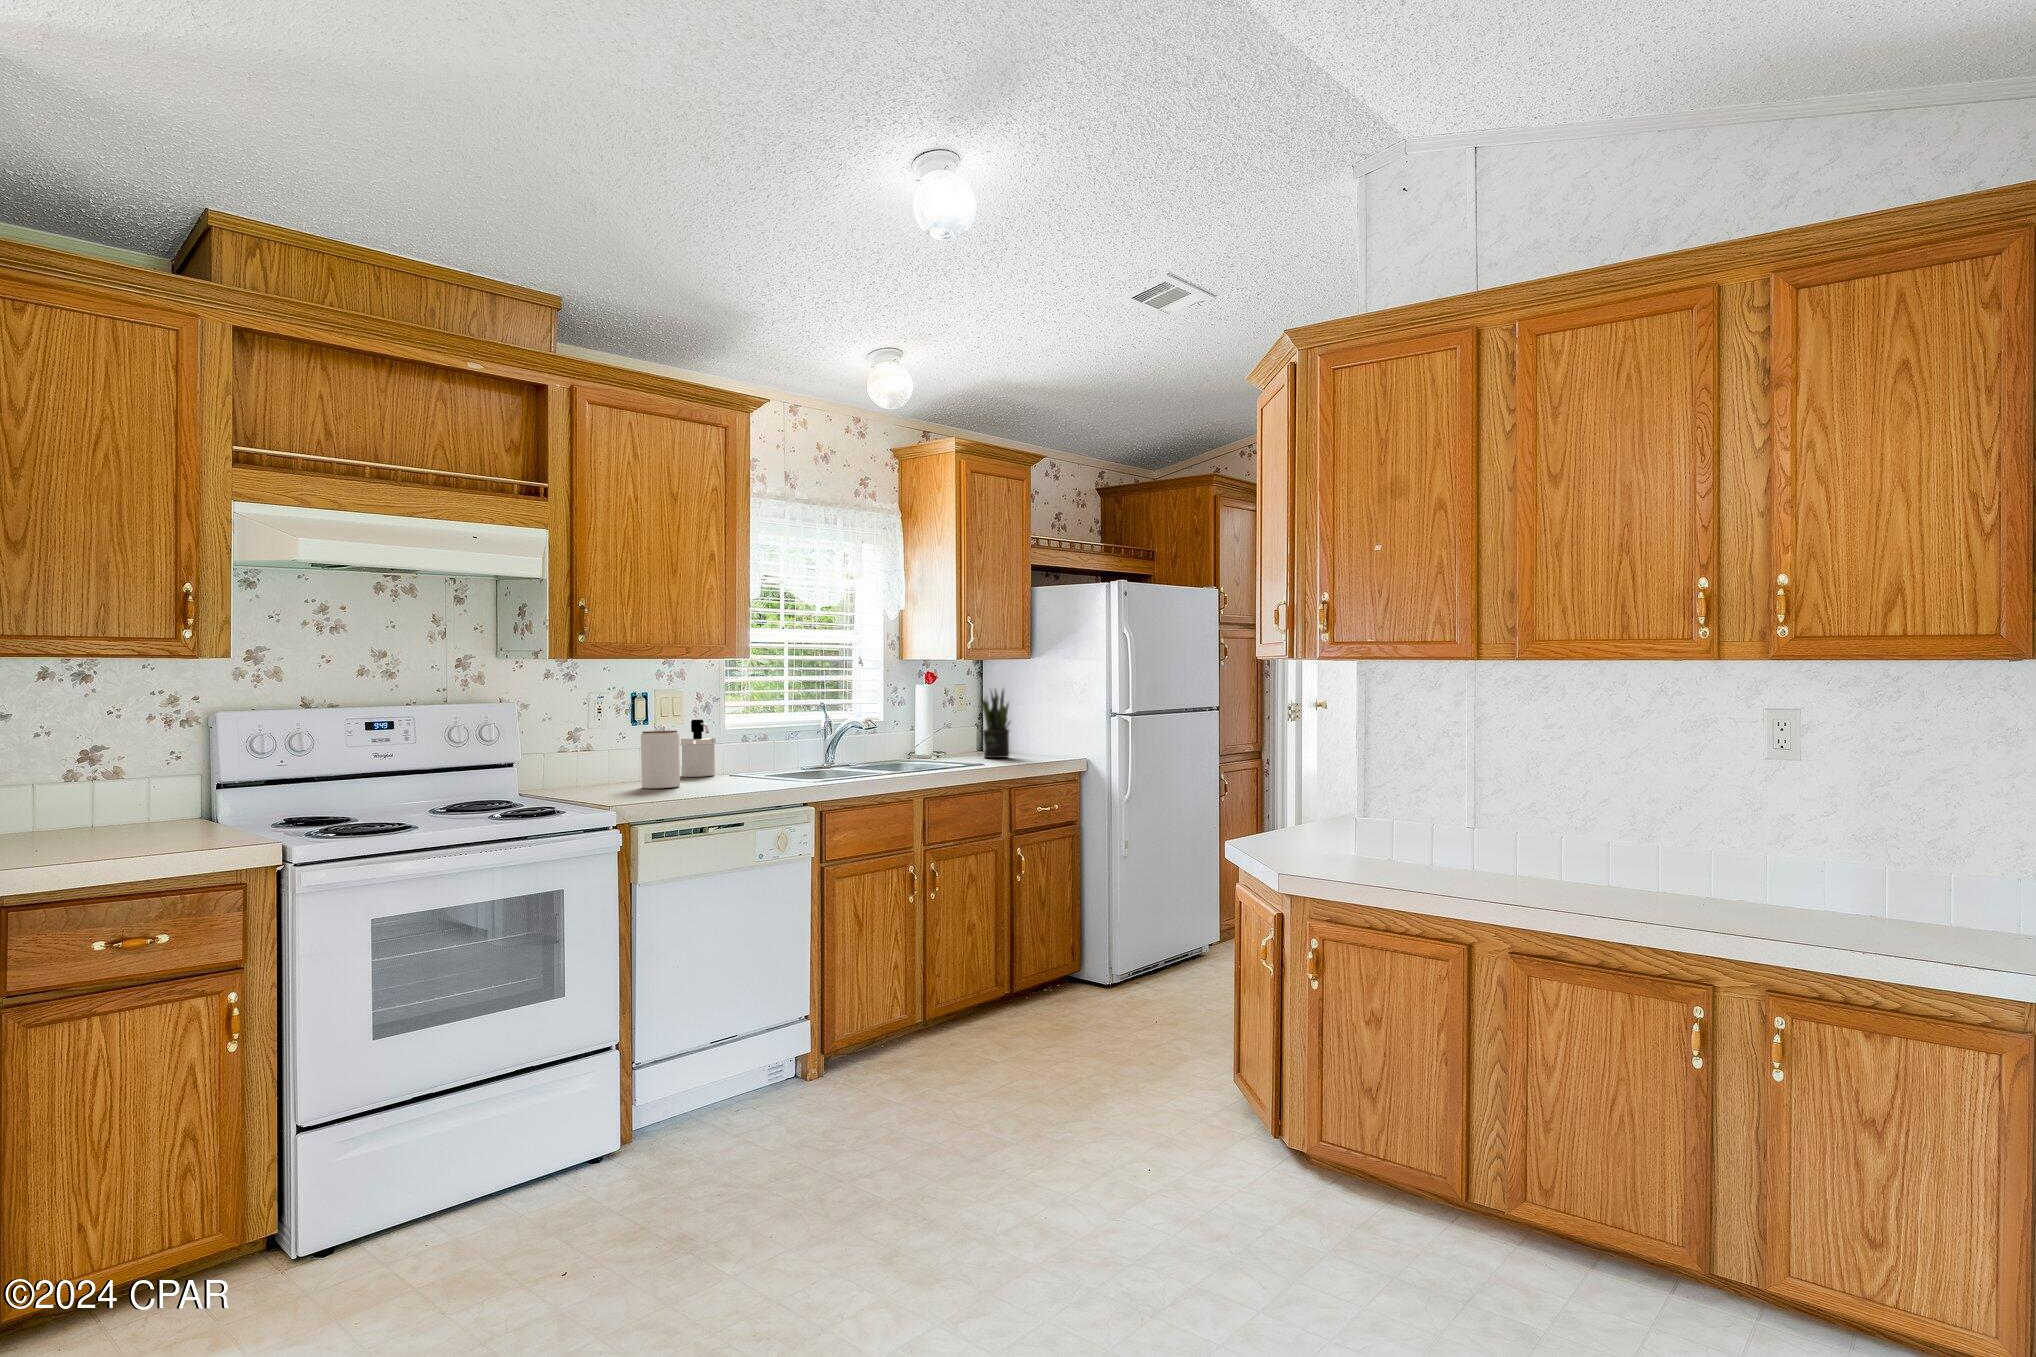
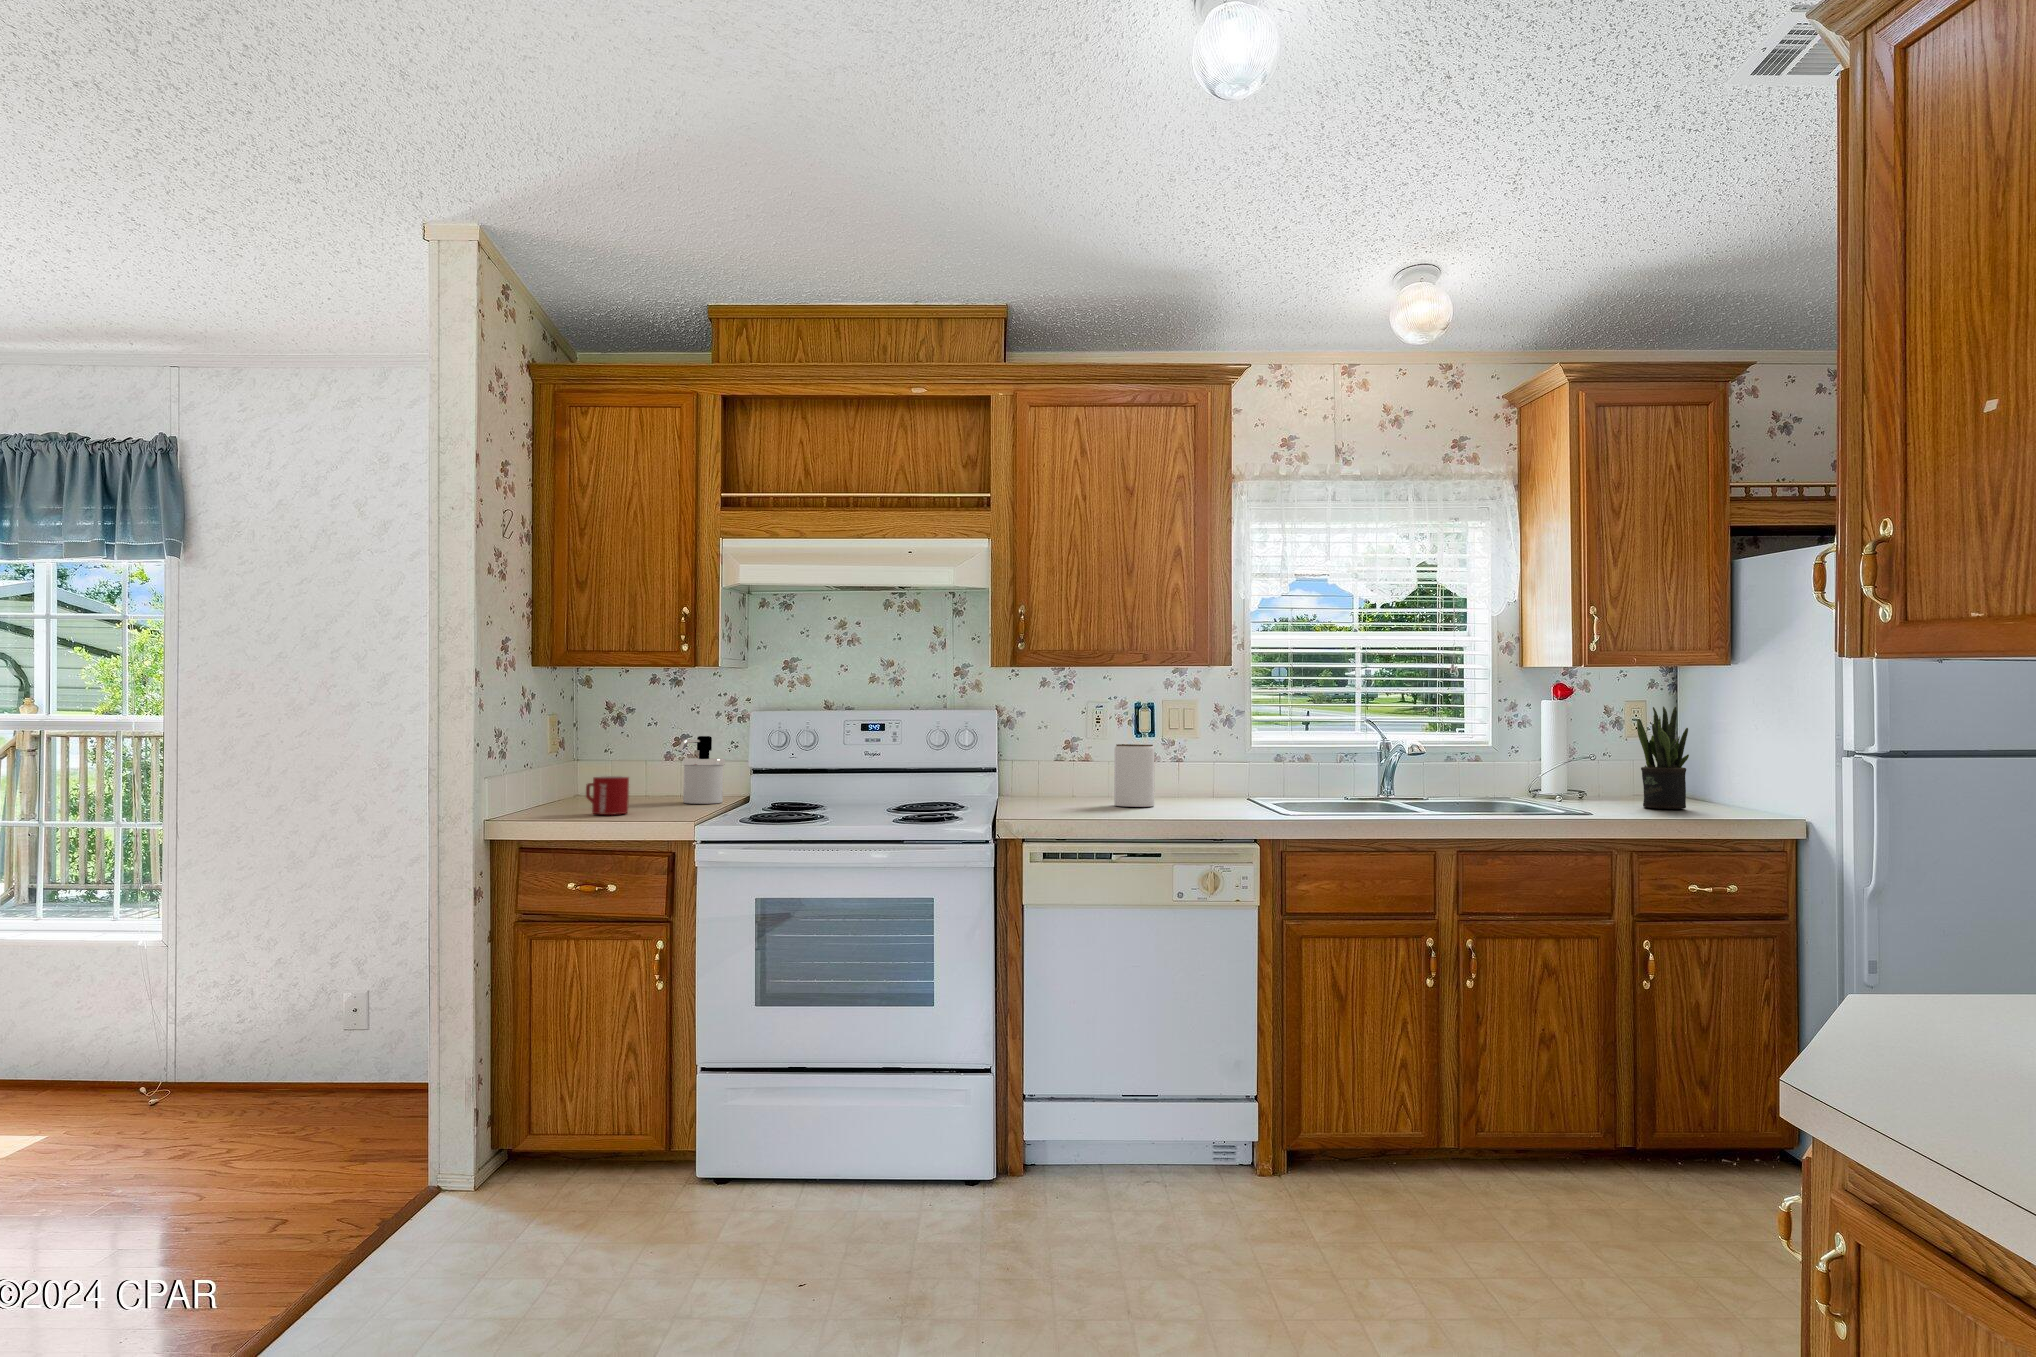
soap dispenser: present [681,720,716,777] -> present [678,736,725,804]
mug: none [44,803,120,856] -> present [586,776,629,815]

